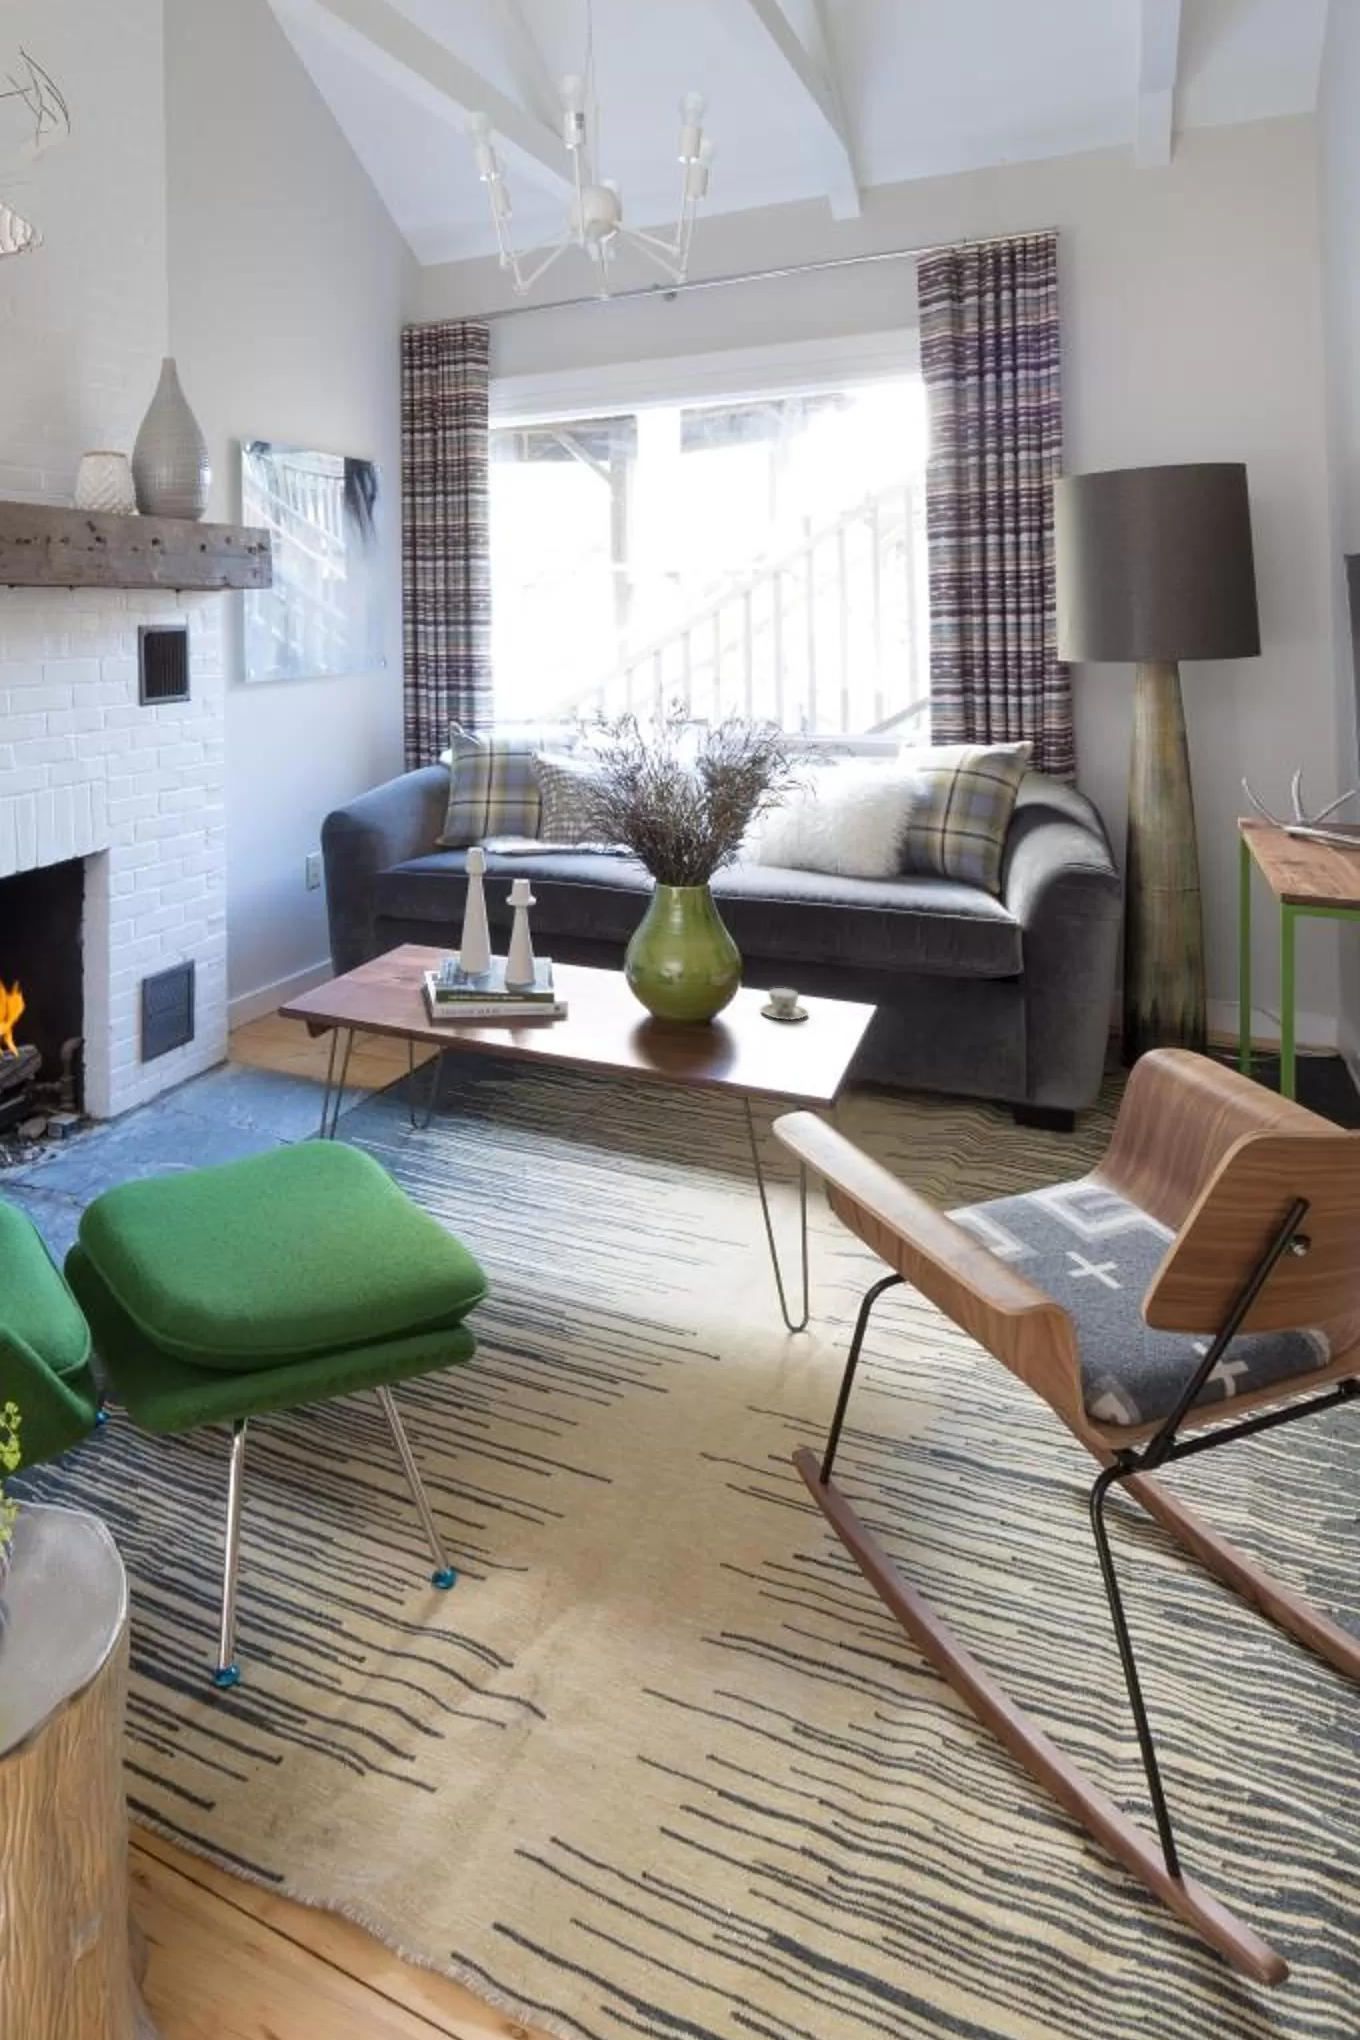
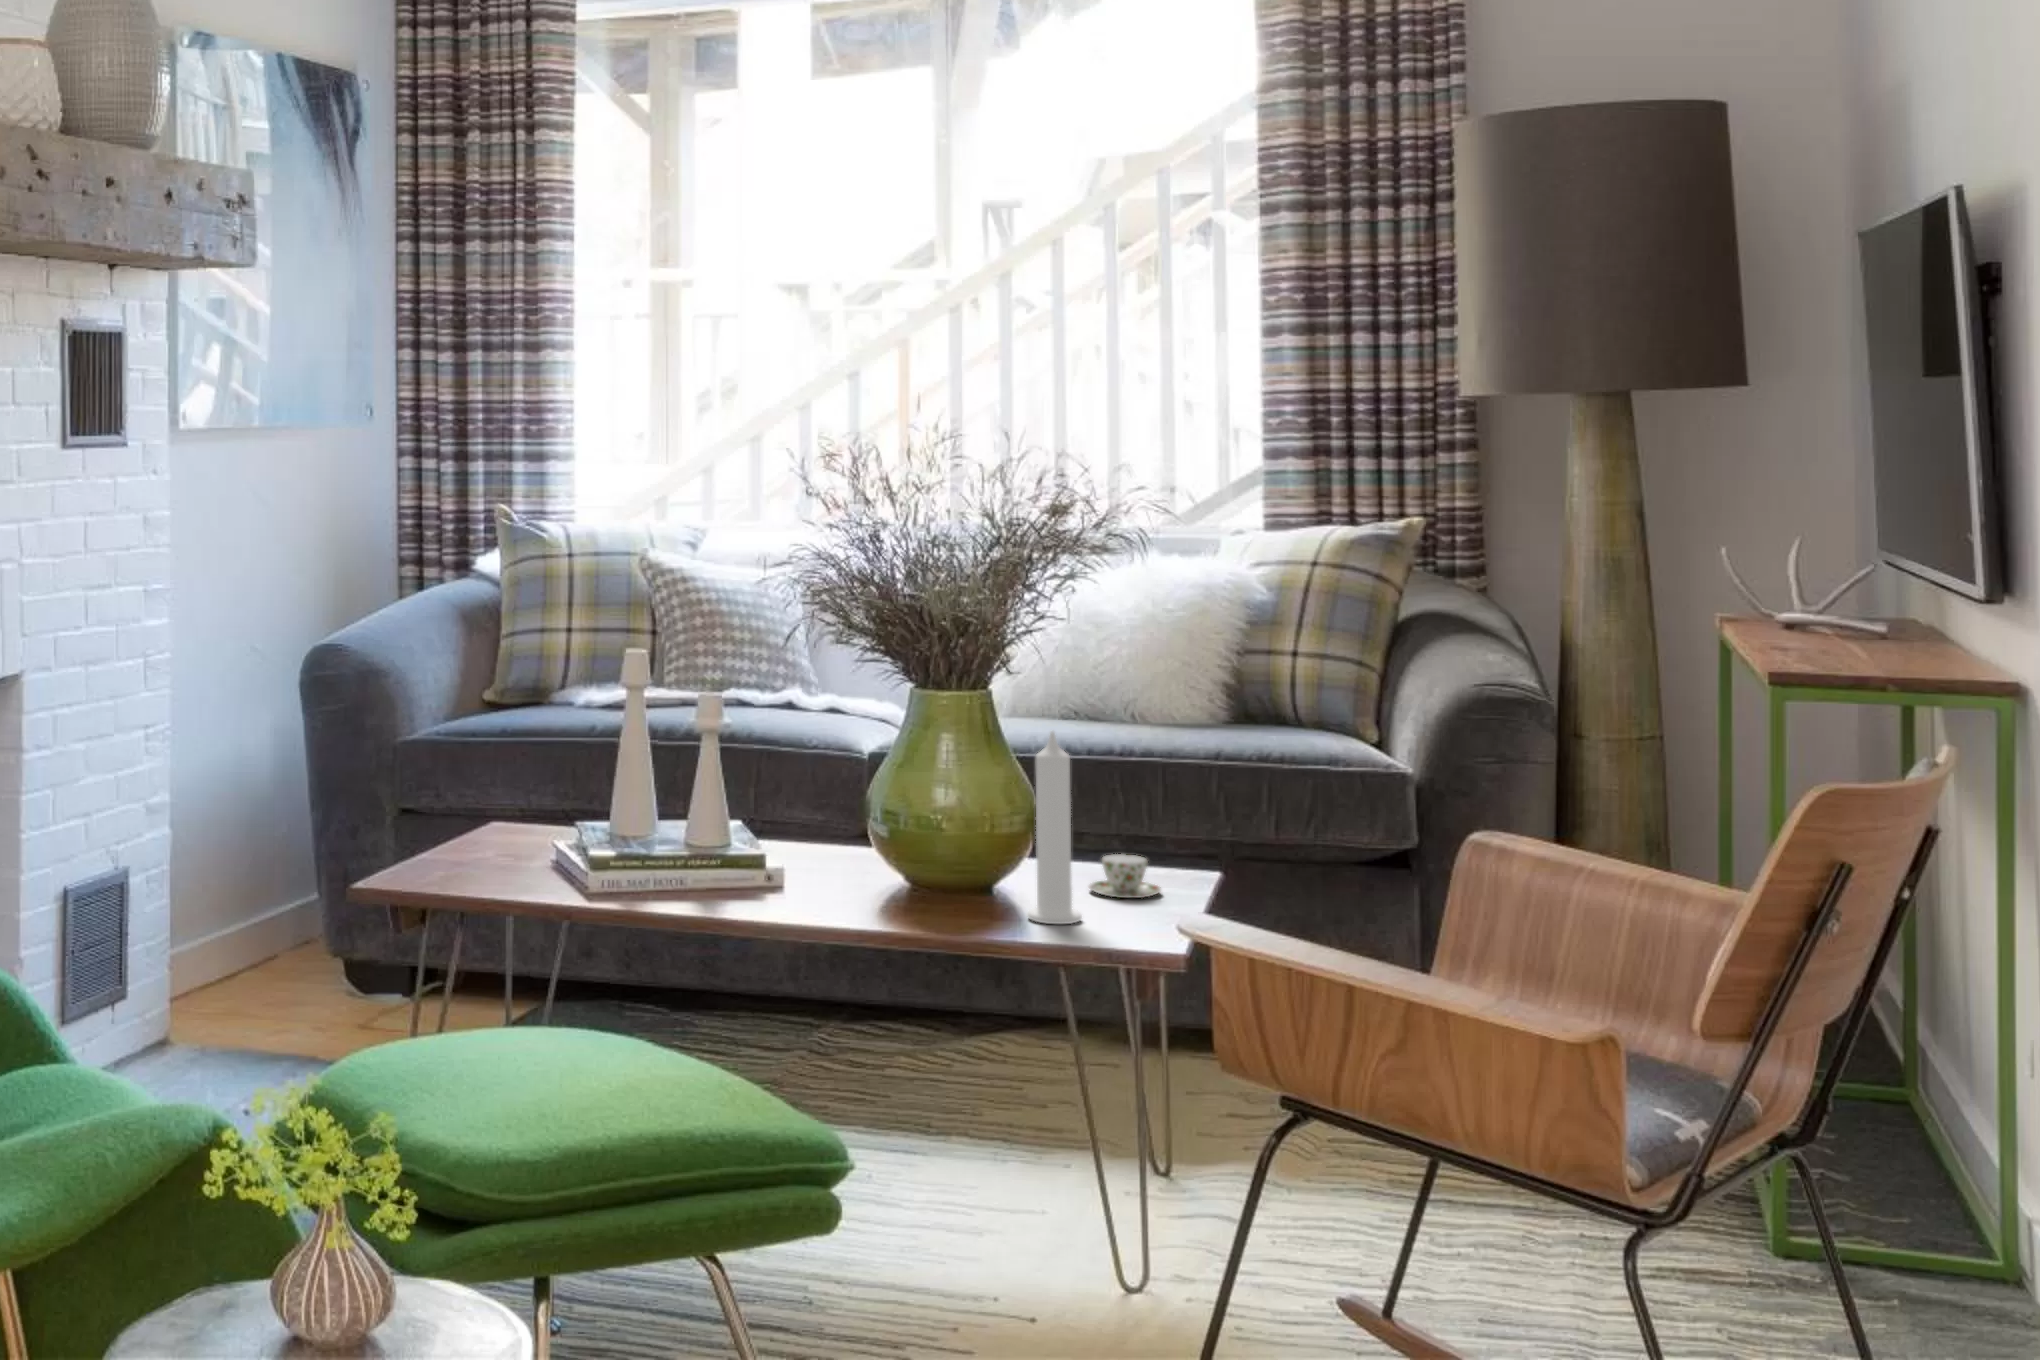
candle: none [710,916,745,1042] -> present [1028,731,1082,924]

